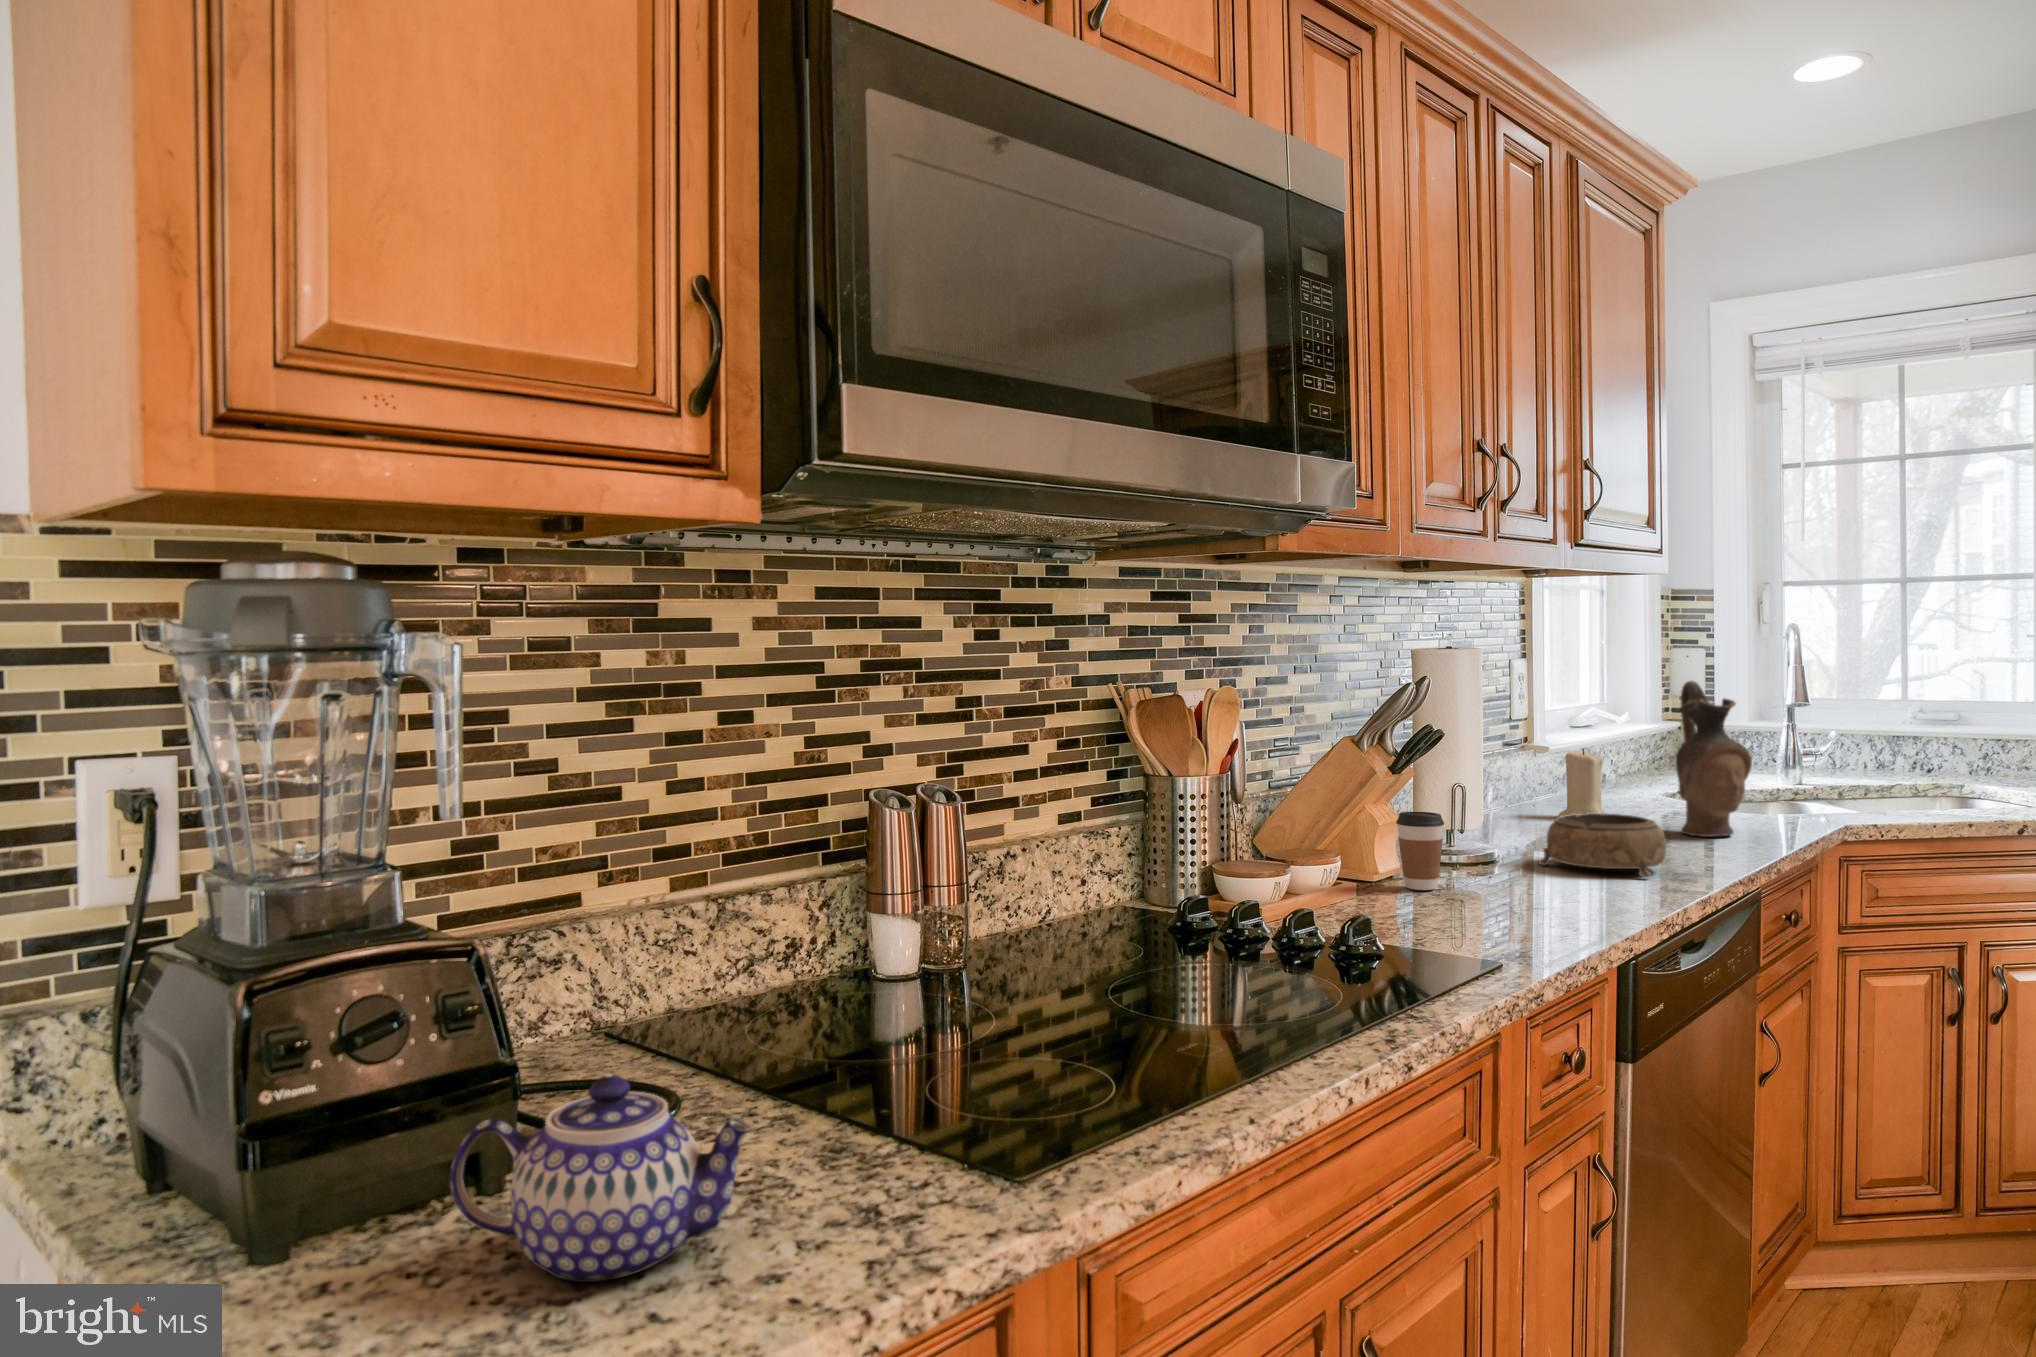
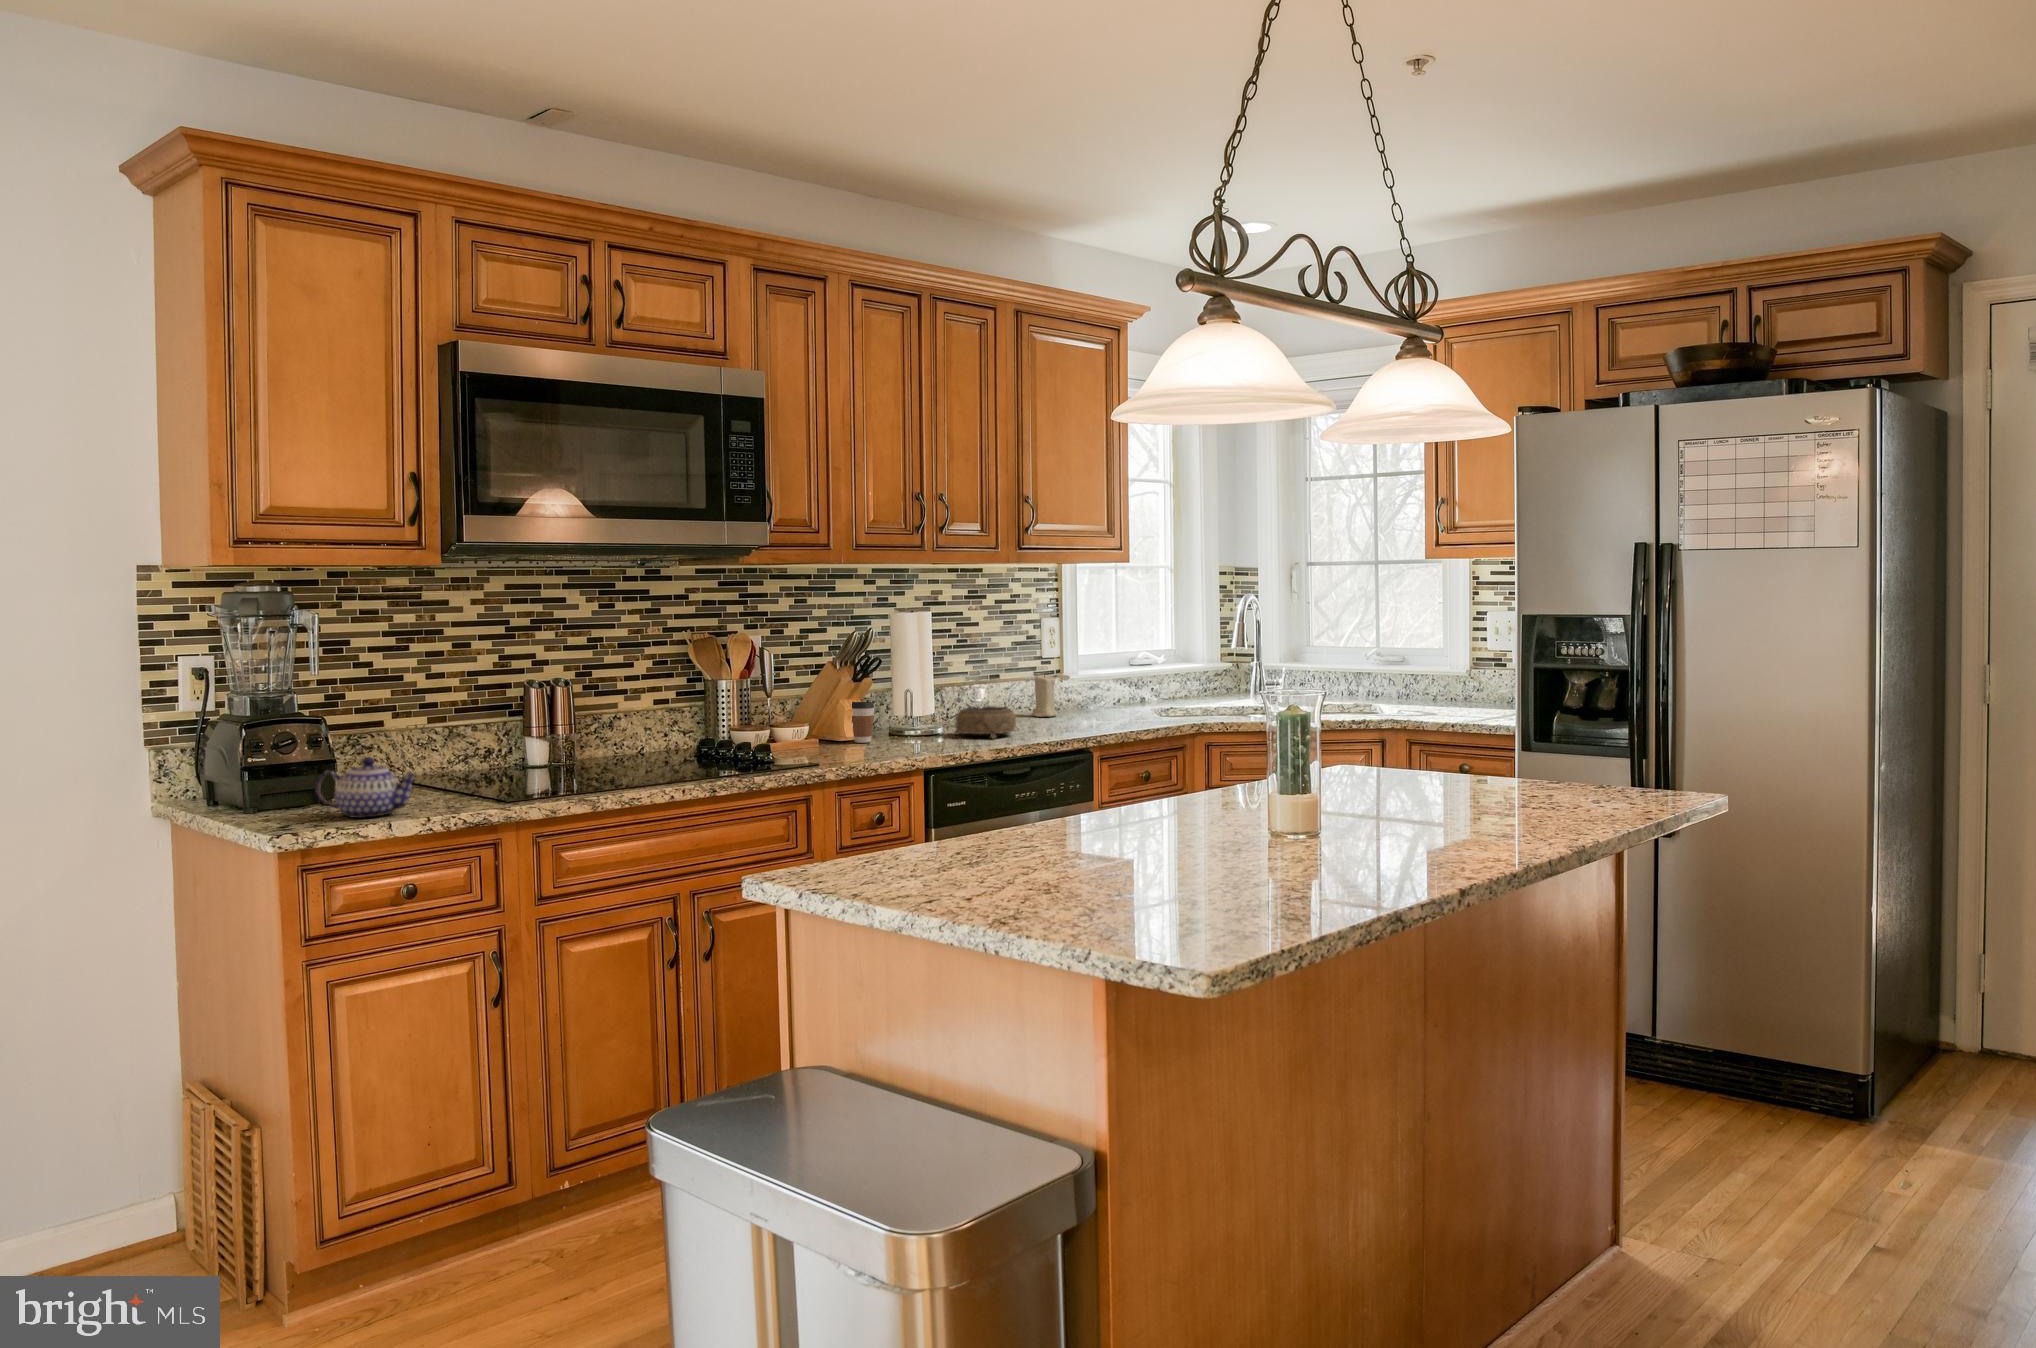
ceramic pitcher: present [1676,681,1752,837] -> none [1075,633,1112,724]

